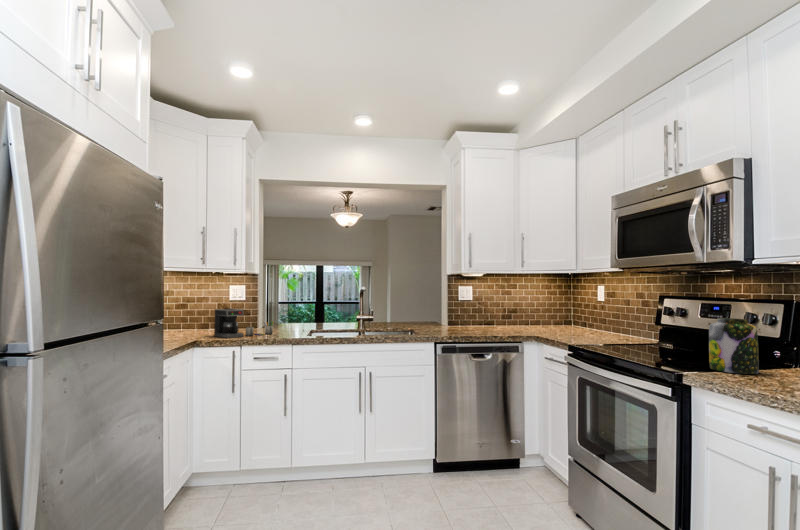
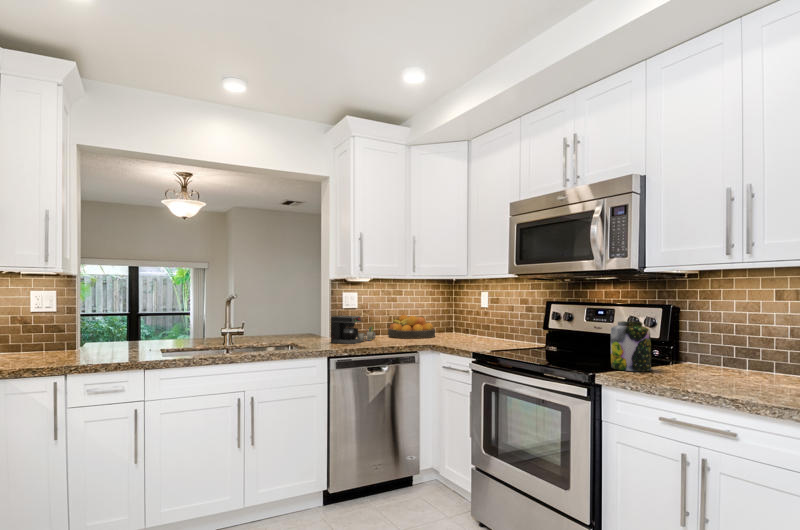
fruit bowl: none [502,307,549,330] -> present [388,315,435,339]
coffee maker: present [214,309,274,338] -> present [331,315,375,344]

